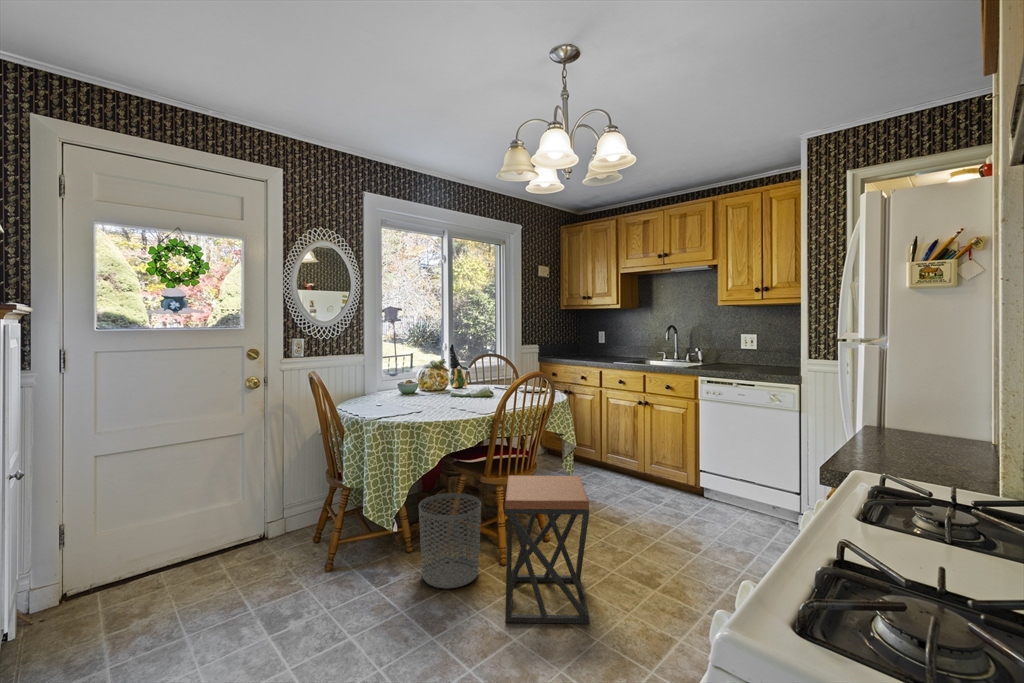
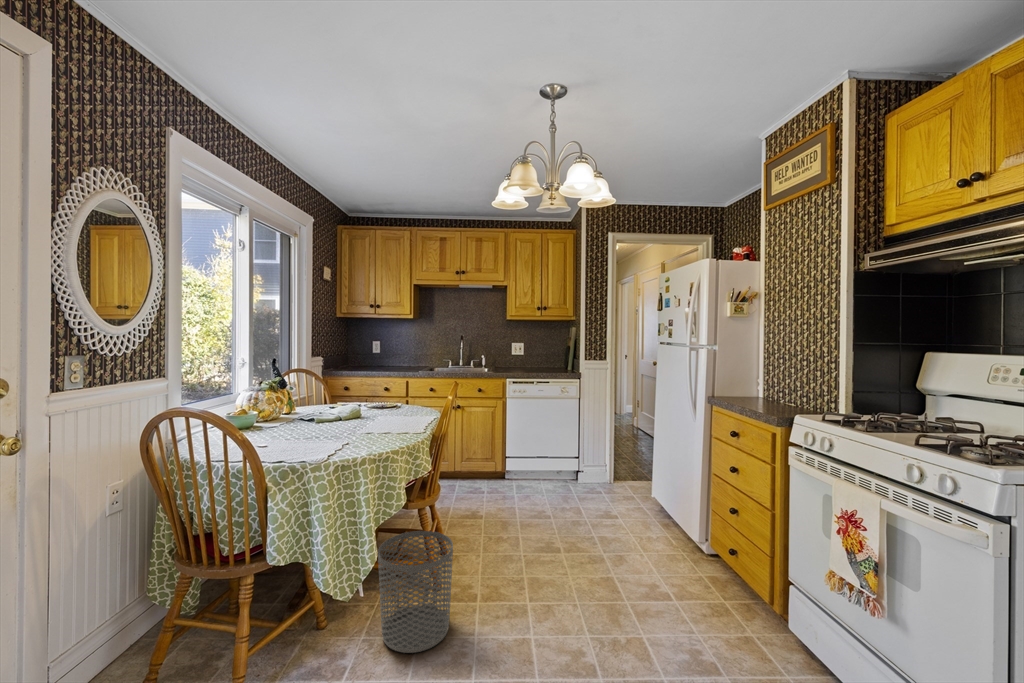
stool: present [505,475,589,624] -> none [473,479,580,642]

